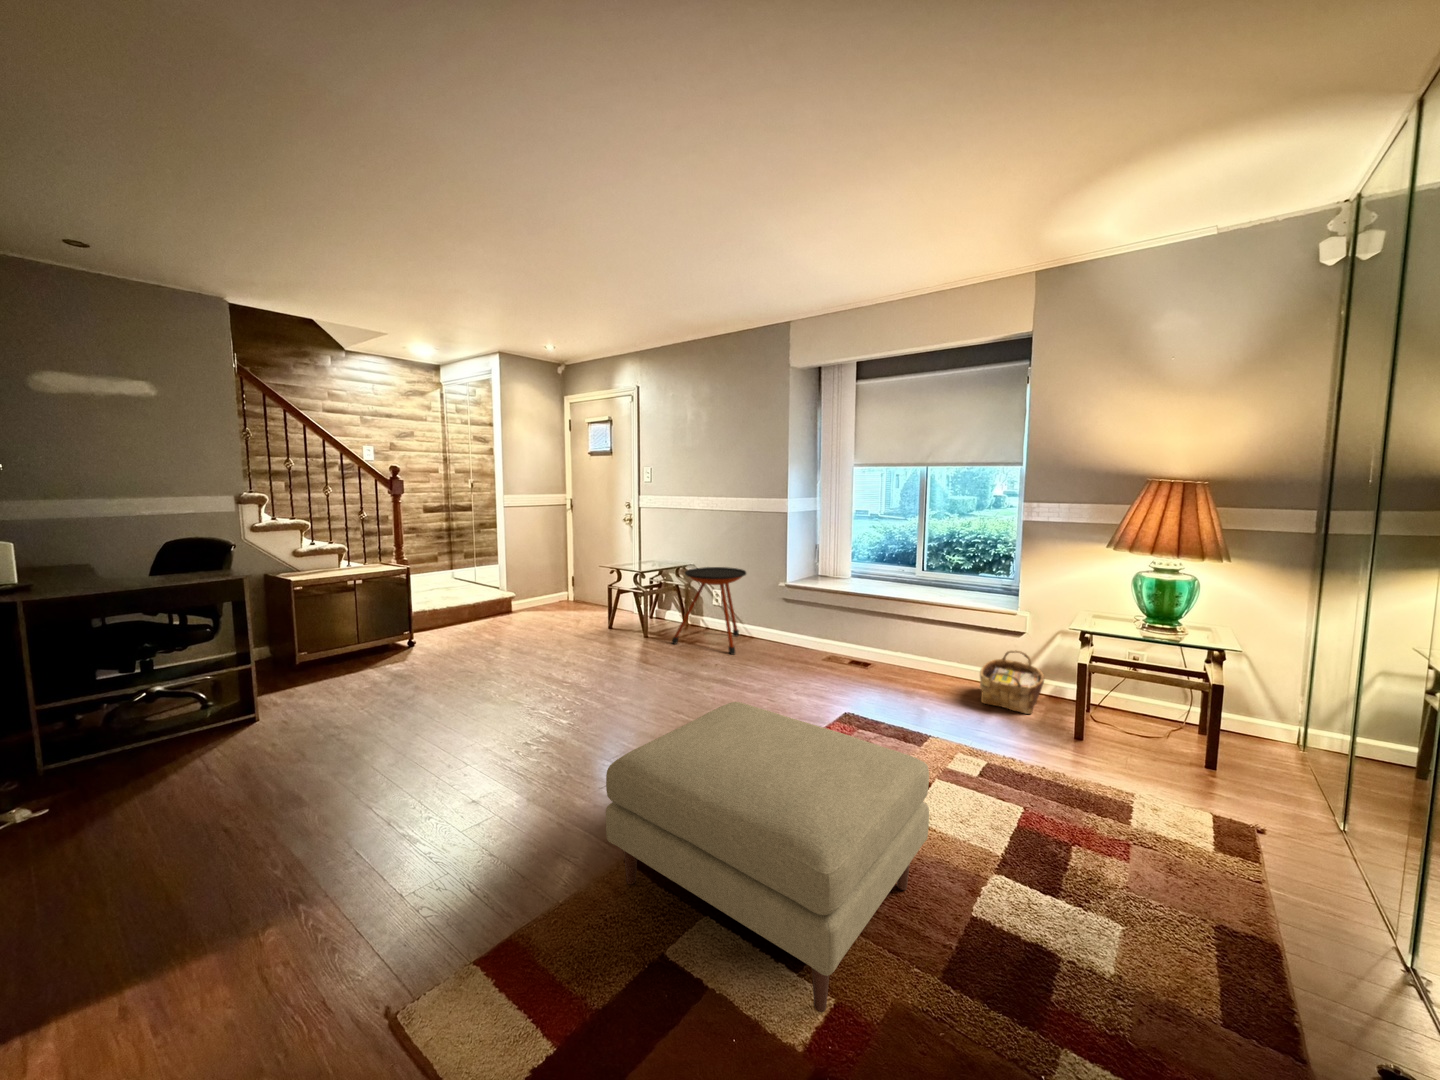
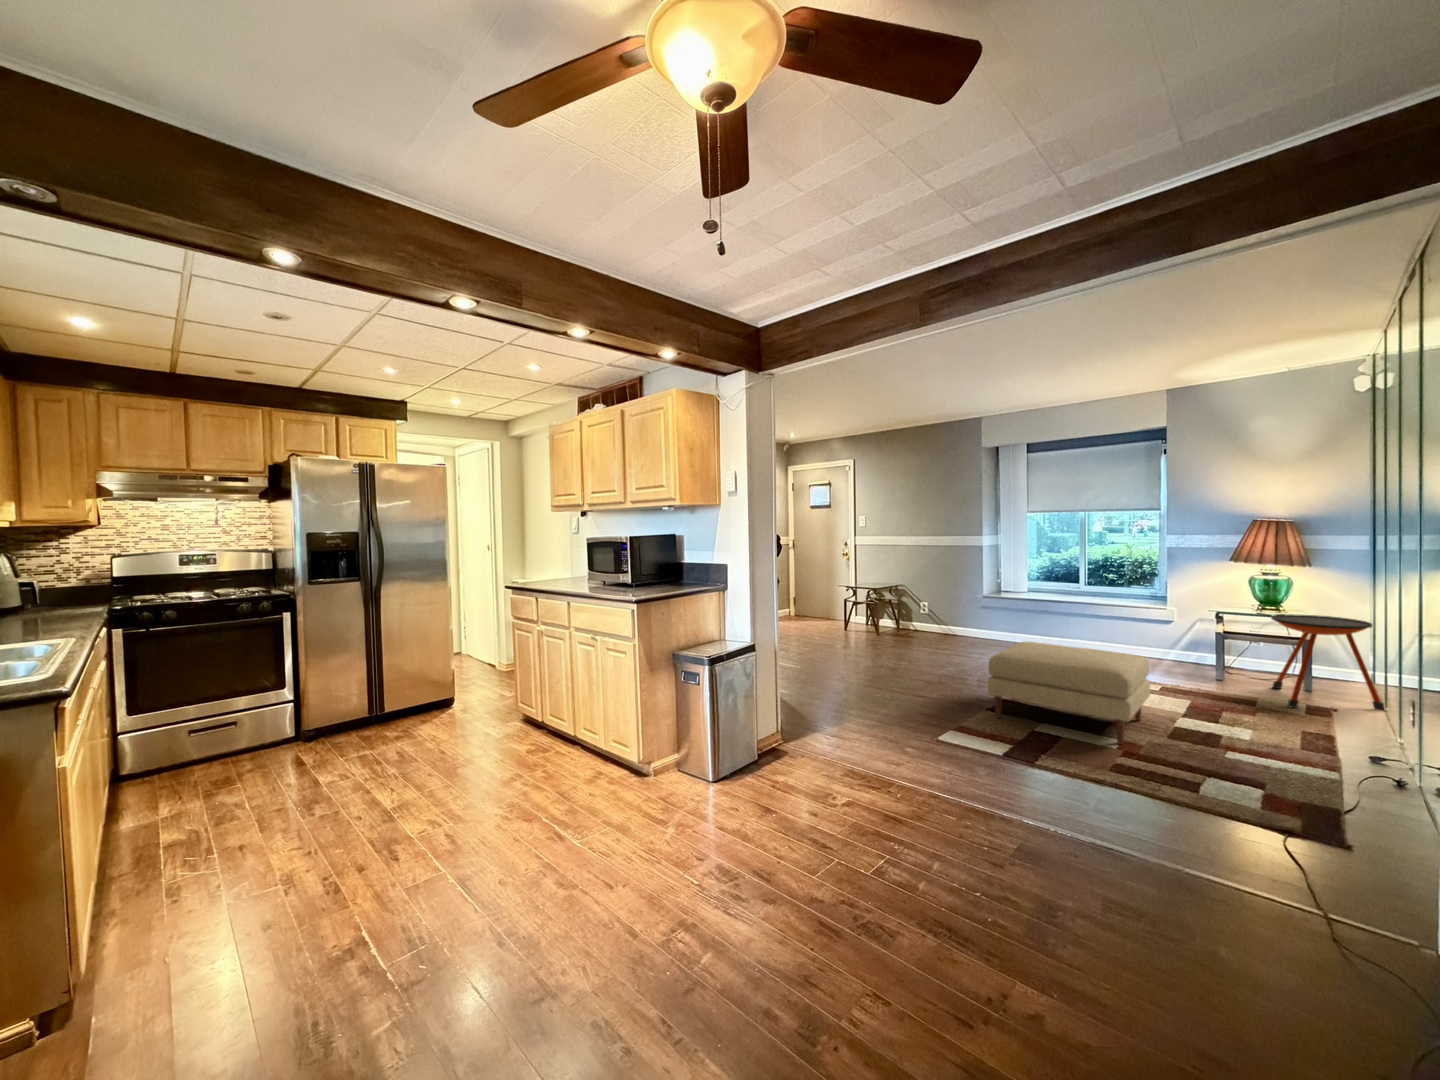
side table: present [672,567,746,655] -> present [1271,614,1385,711]
woven basket: present [980,650,1044,714] -> none [1145,632,1192,669]

